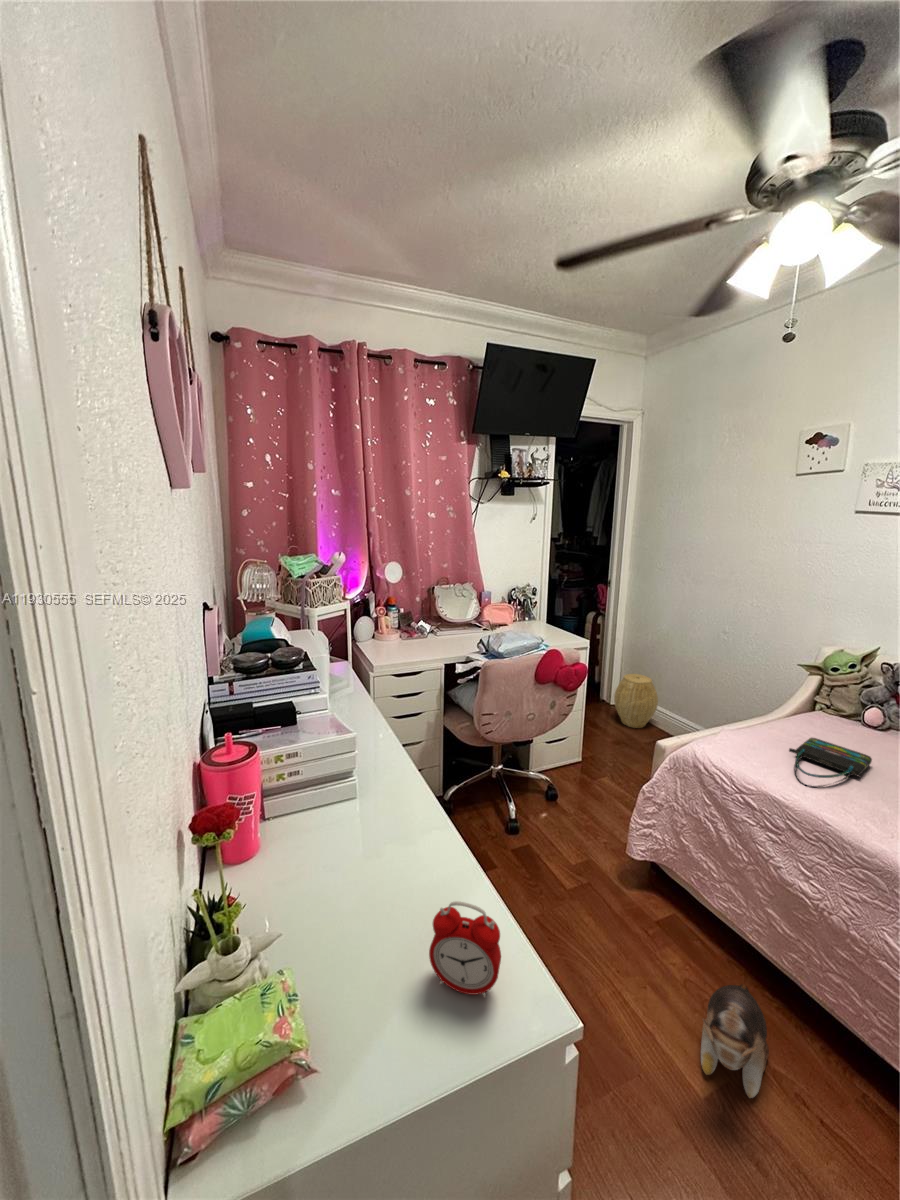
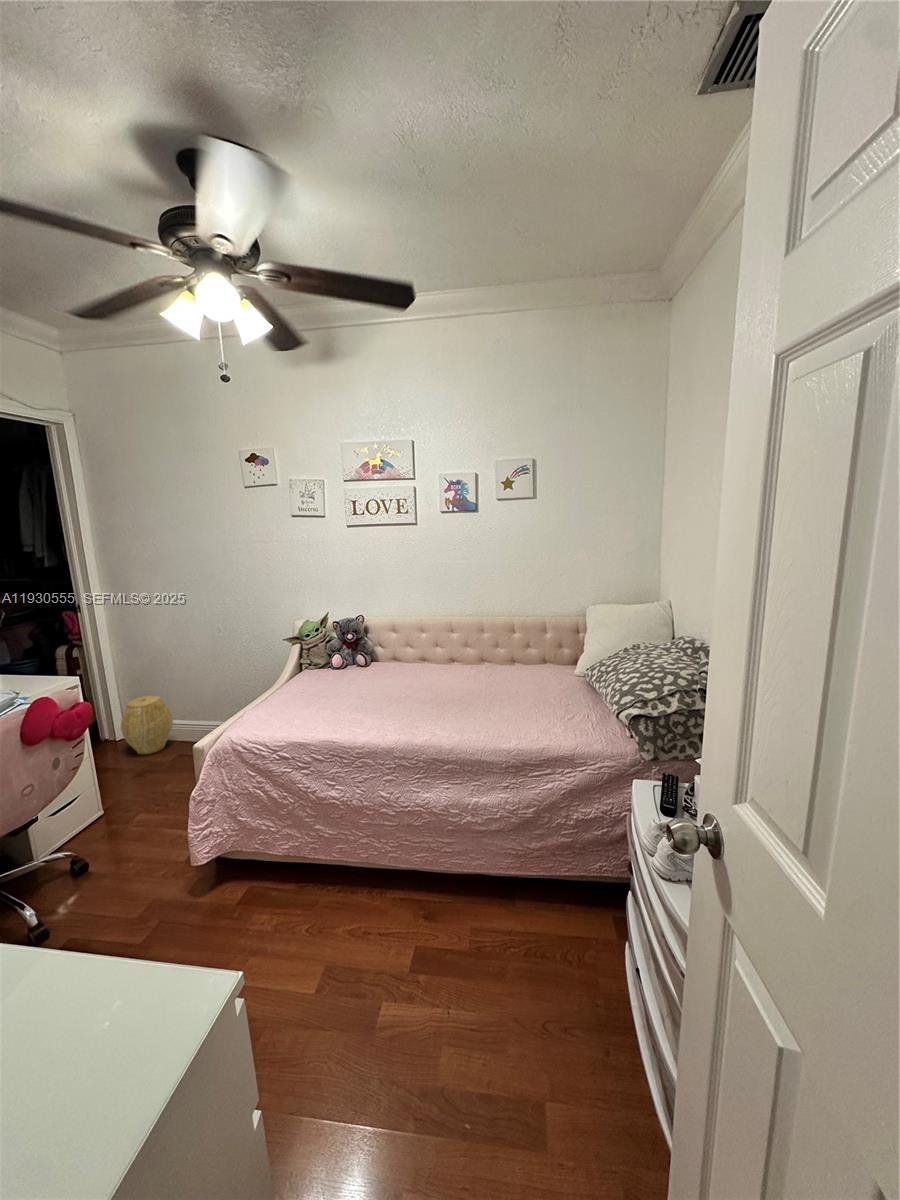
tote bag: present [789,738,872,788] -> none [297,687,345,725]
alarm clock: present [429,901,501,998] -> none [37,966,142,1093]
plush toy: present [701,984,769,1098] -> none [299,894,345,976]

